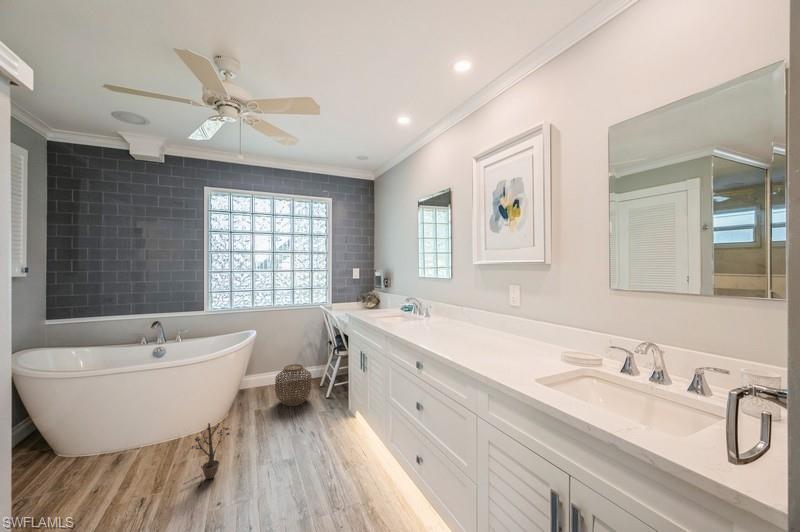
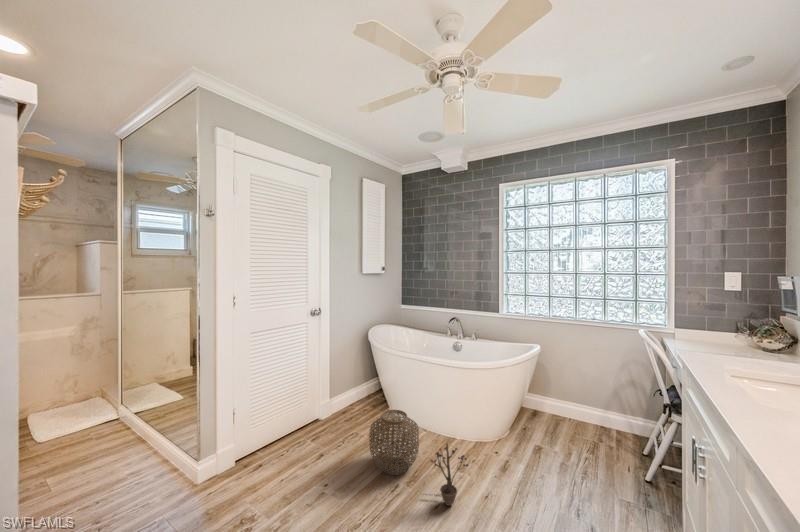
woven basket: present [275,364,311,406] -> present [369,410,419,475]

